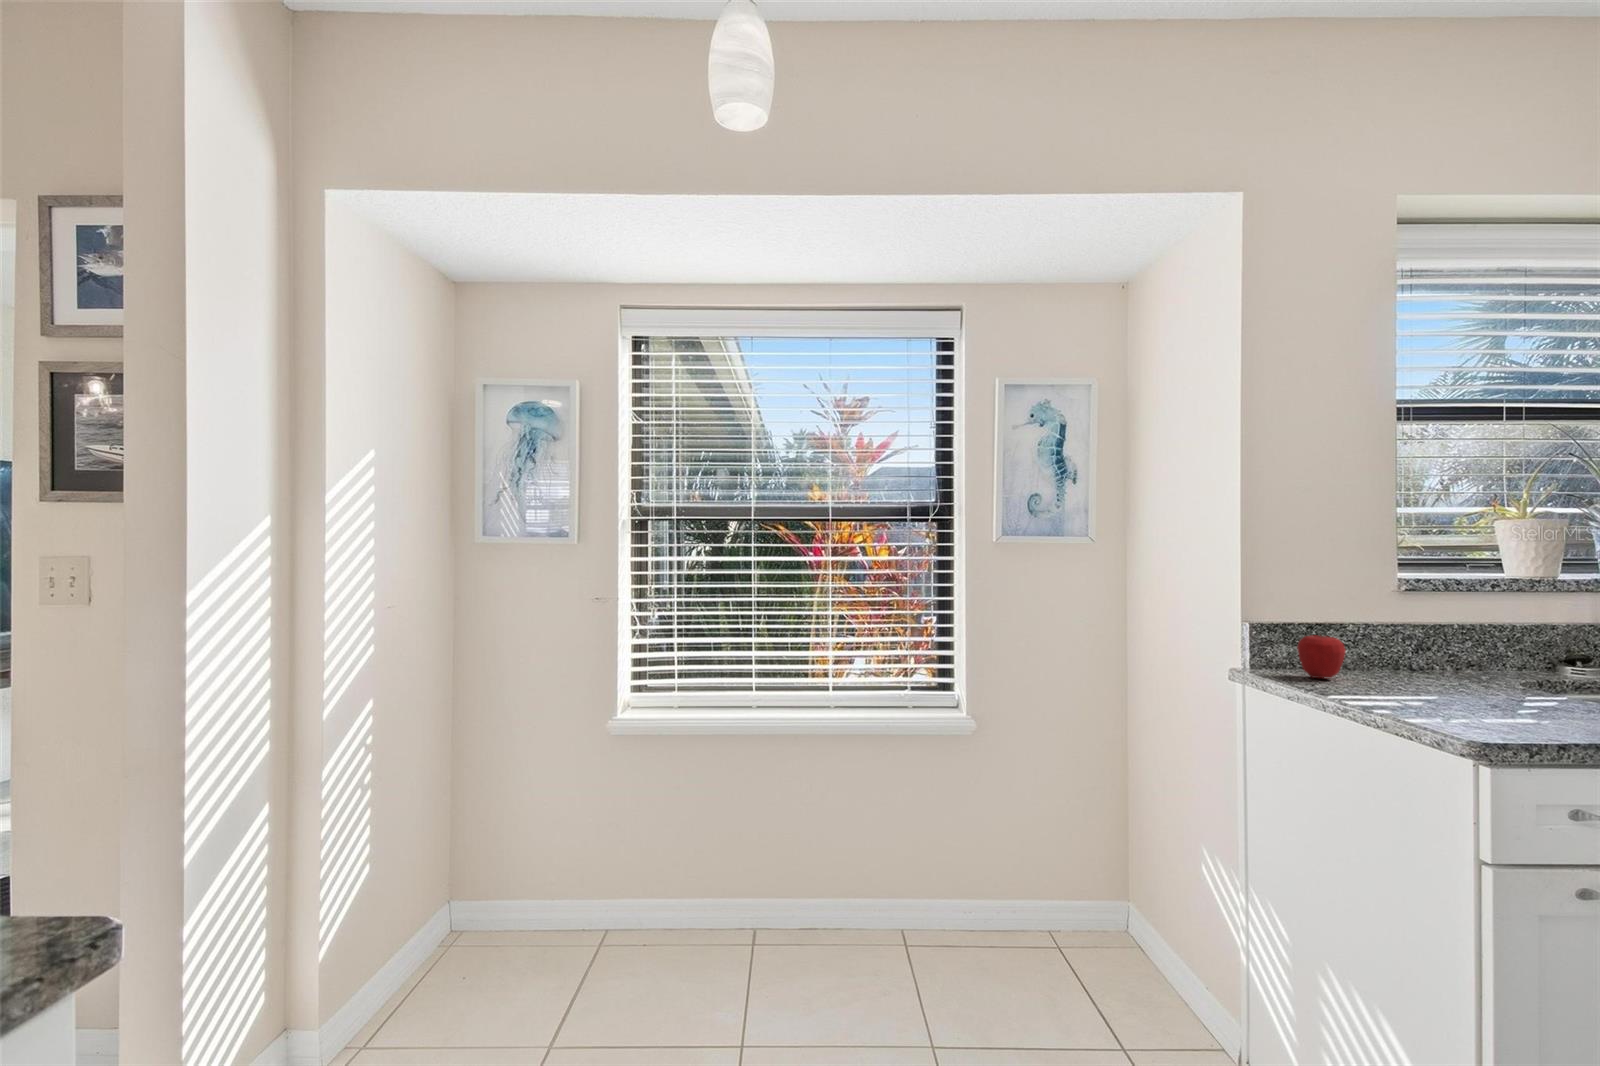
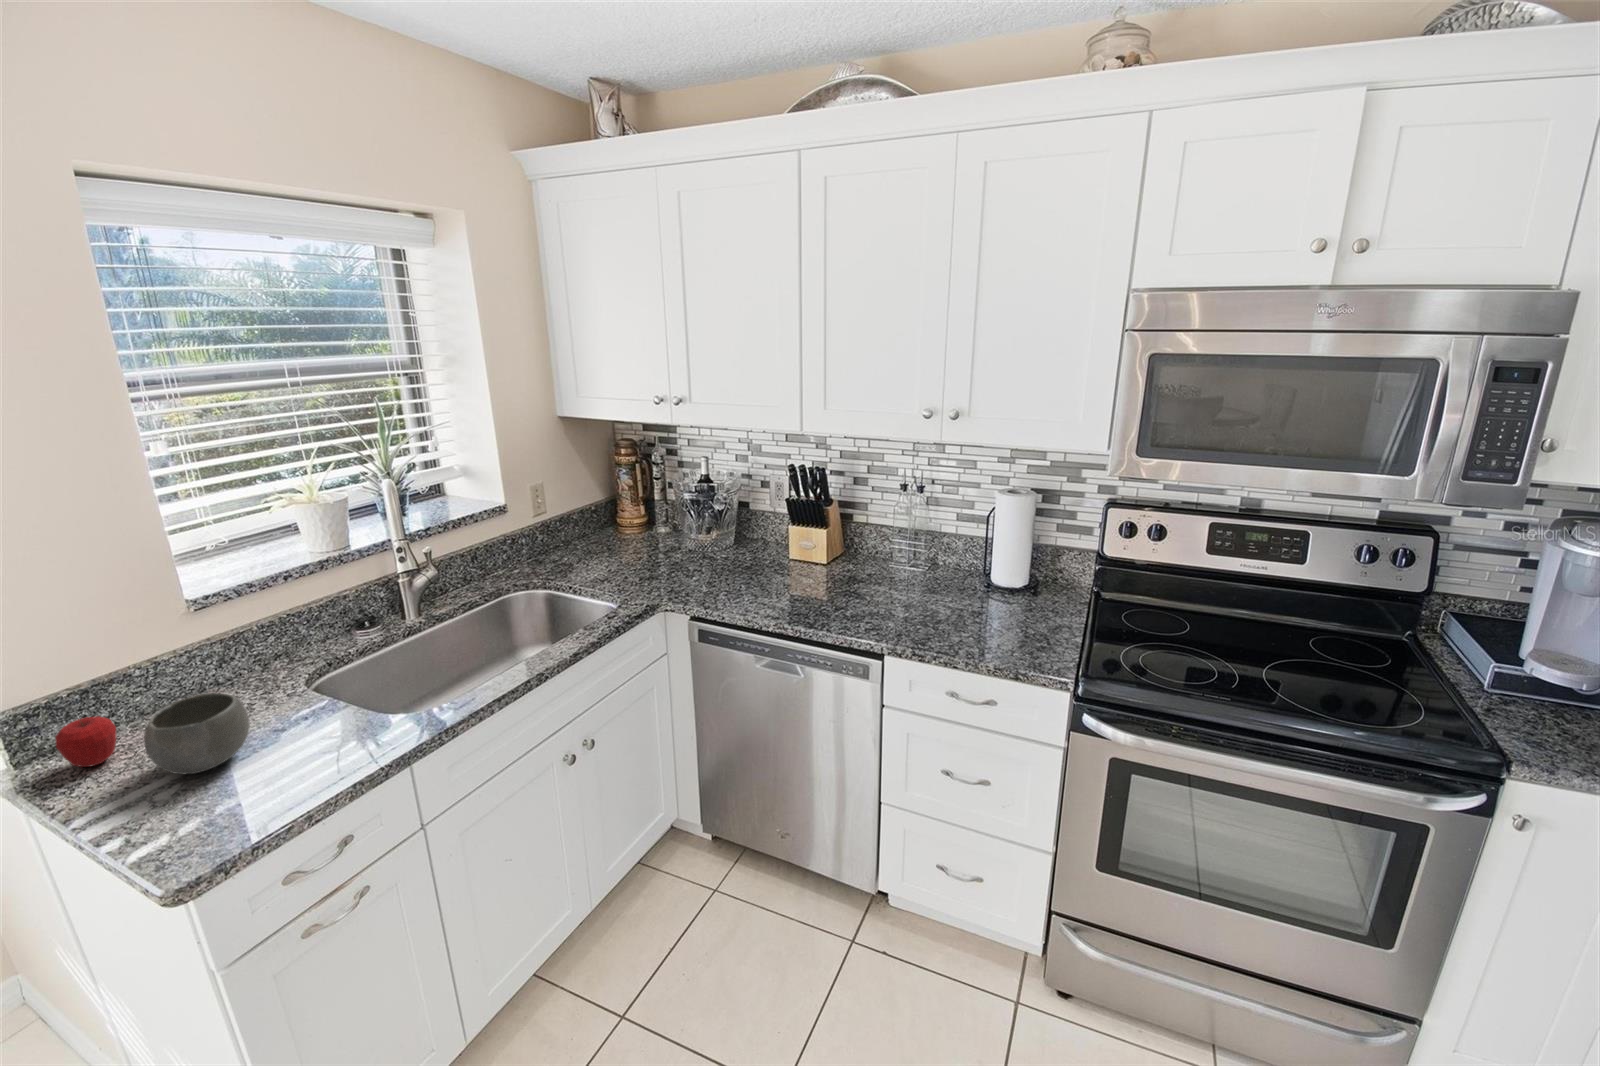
ceramic bowl: none [1388,630,1494,698] -> present [144,693,250,774]

